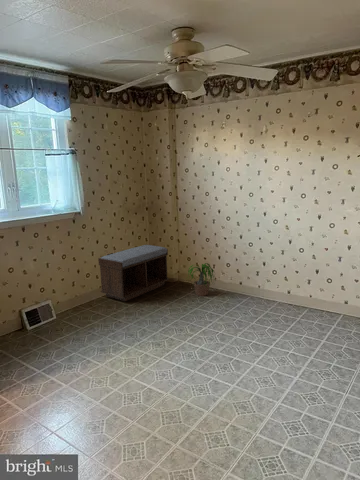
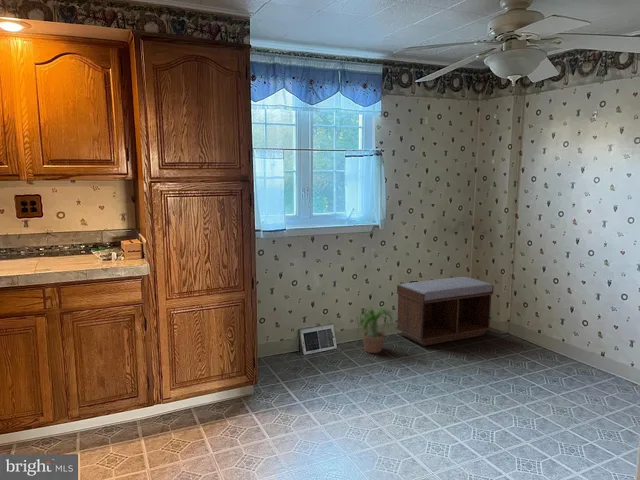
potted plant: present [188,263,214,296] -> present [359,308,392,353]

